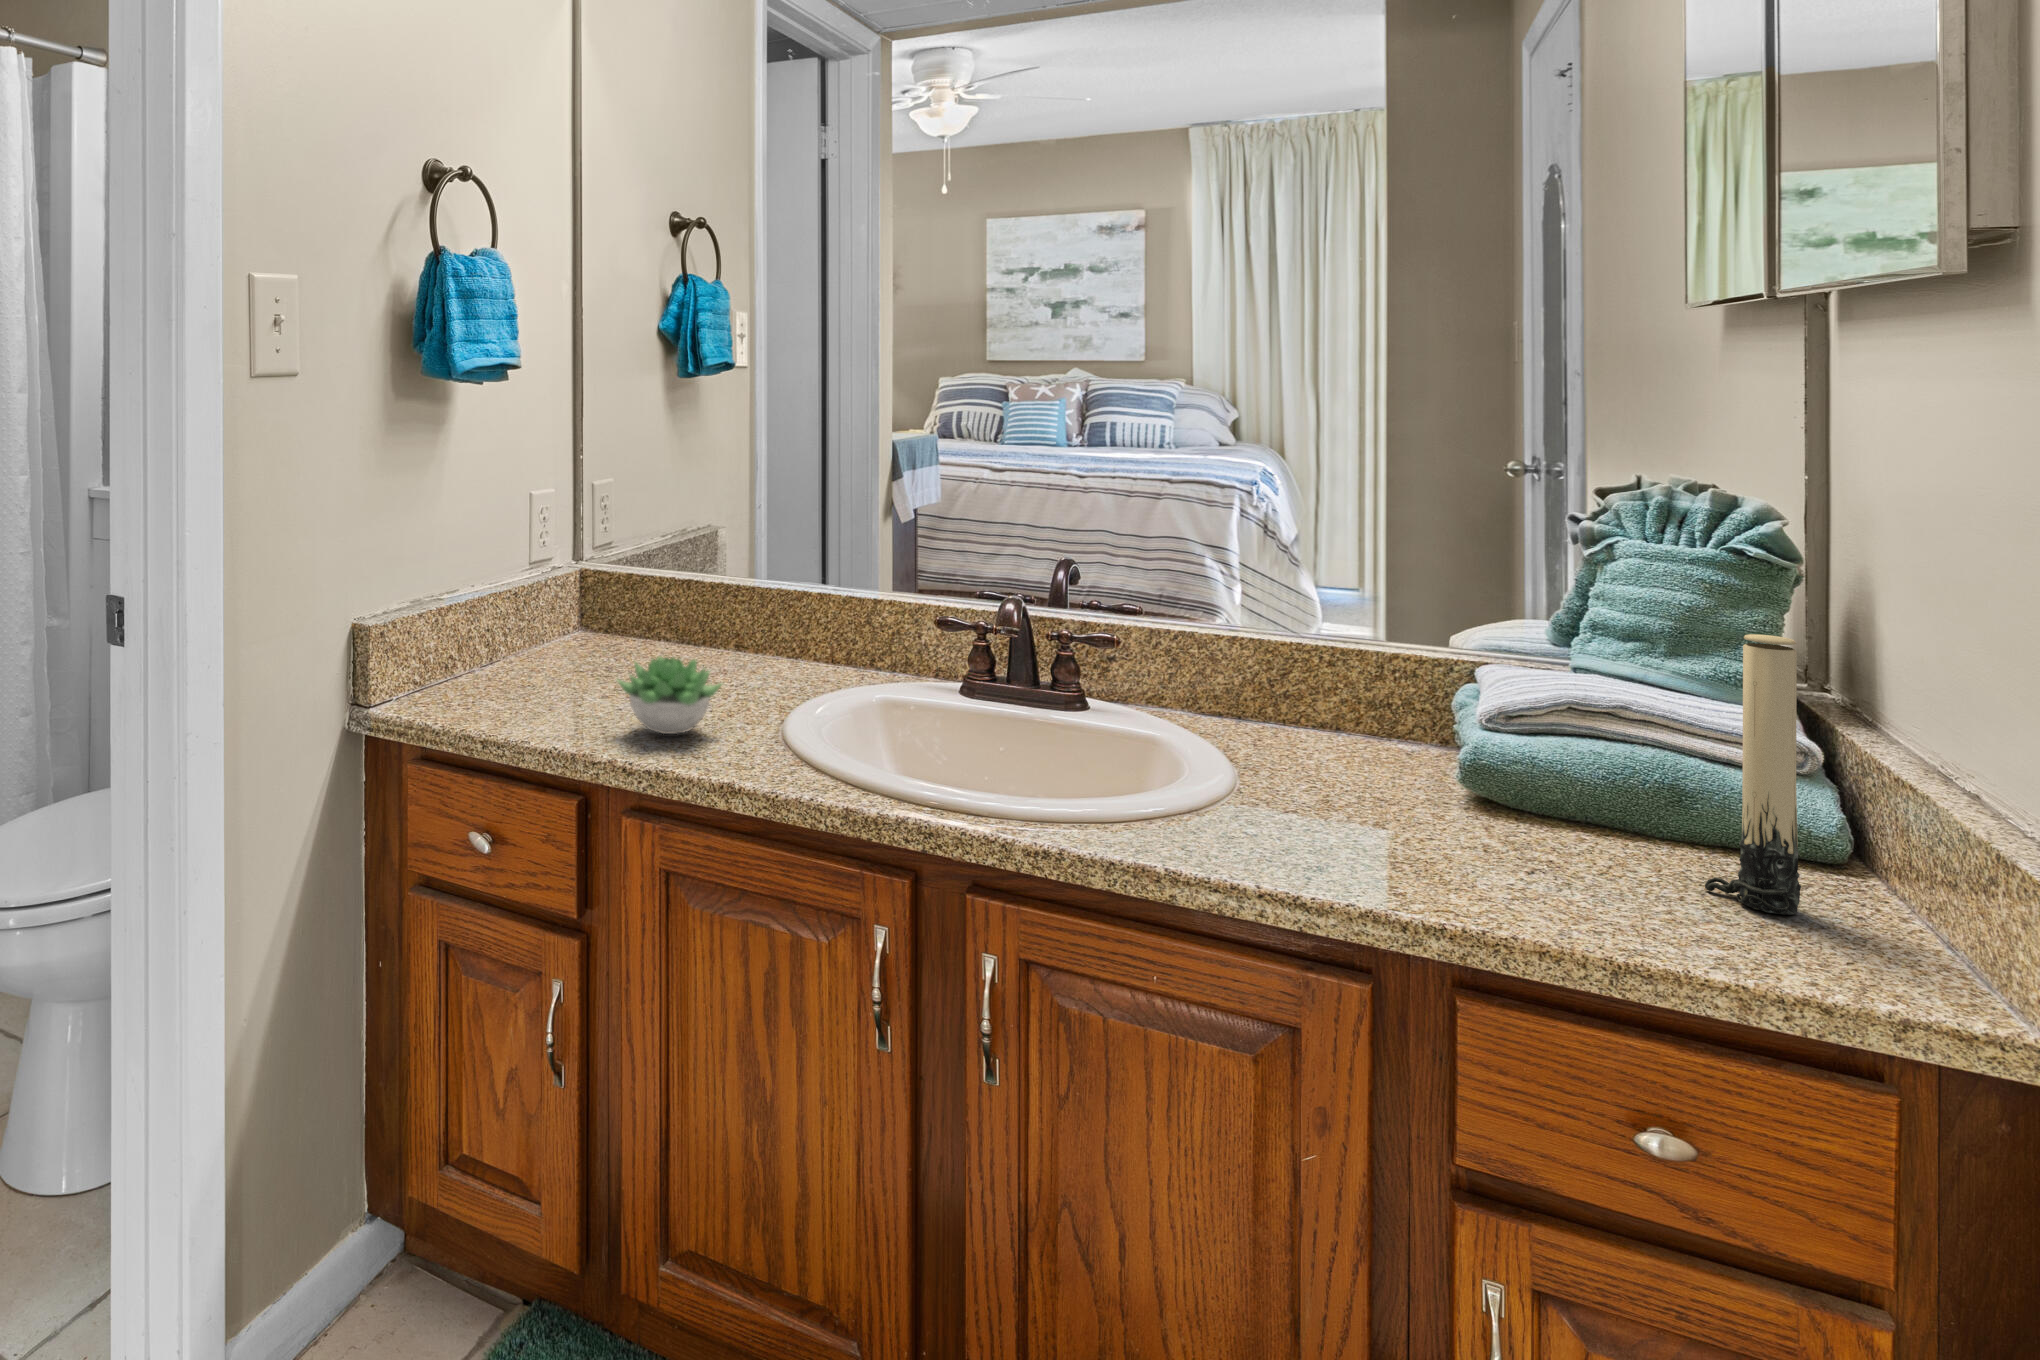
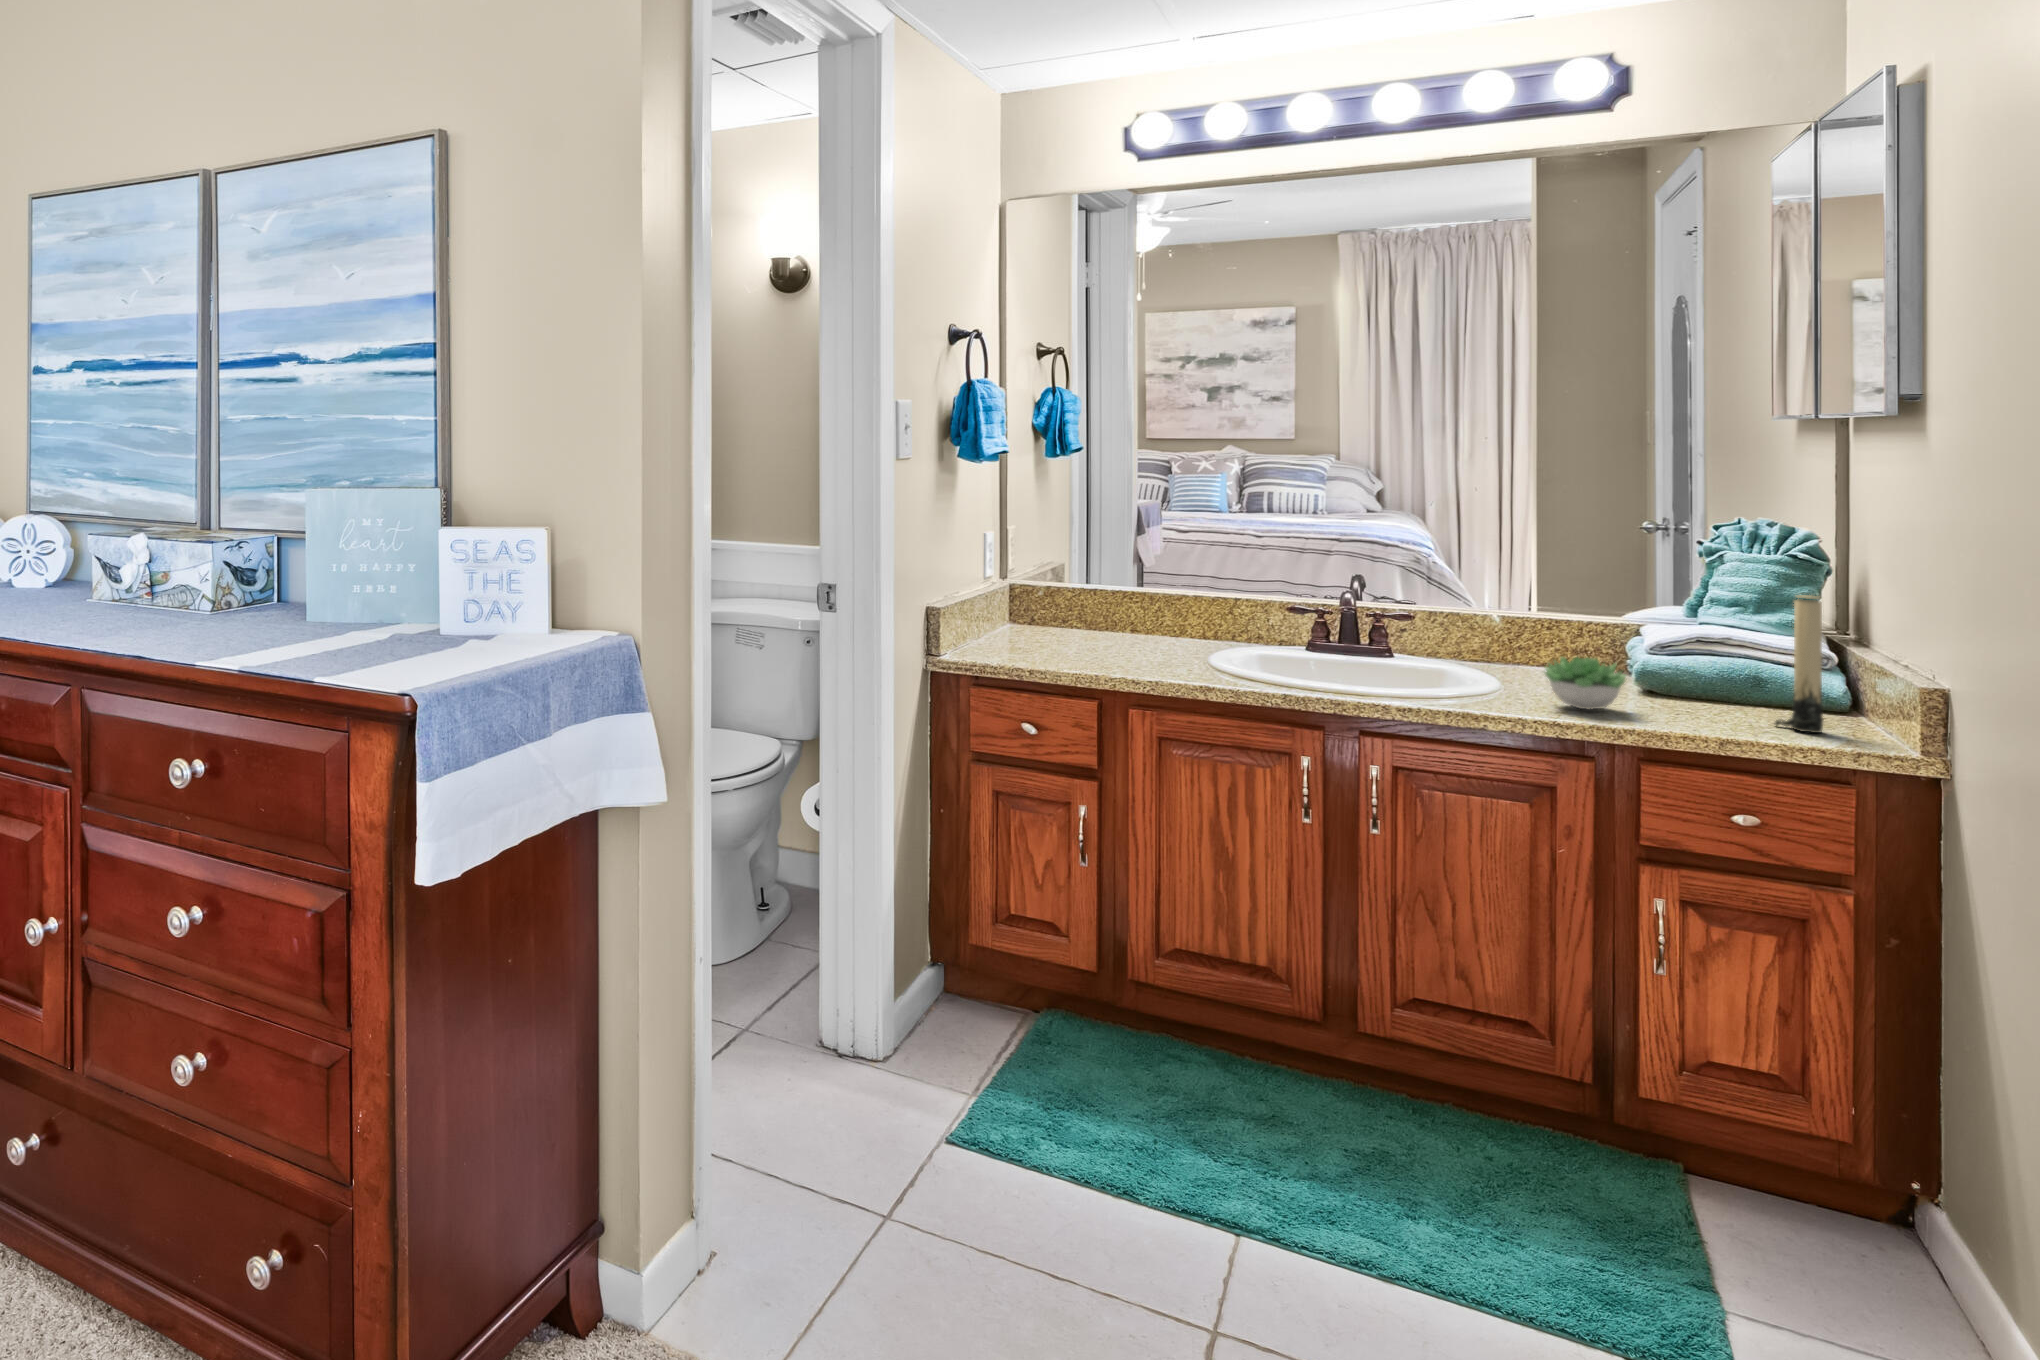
succulent plant: present [618,656,722,734] -> present [1545,657,1626,710]

